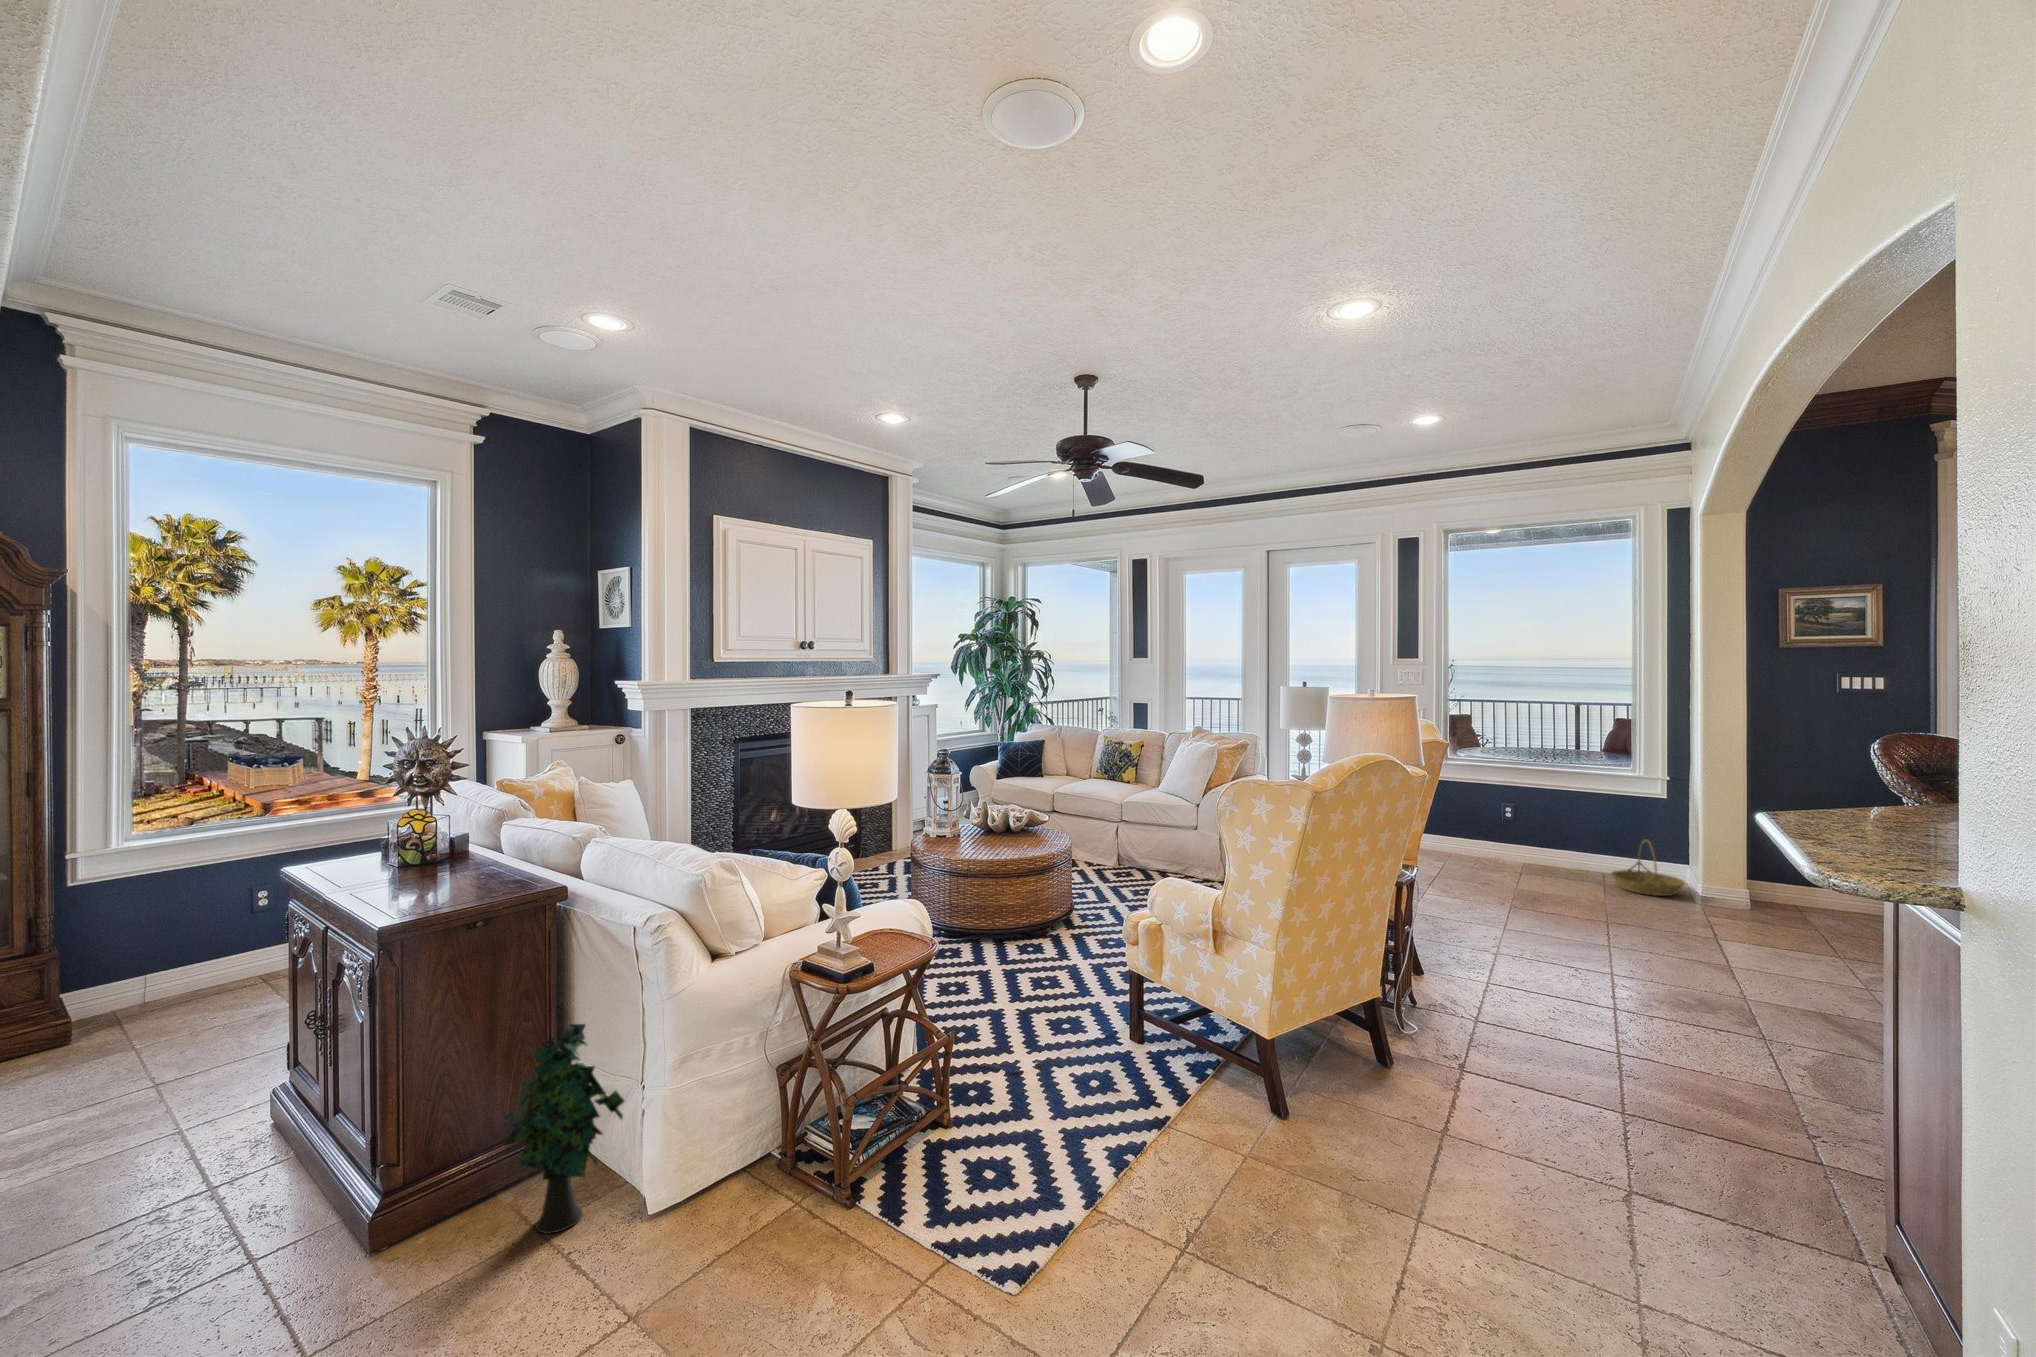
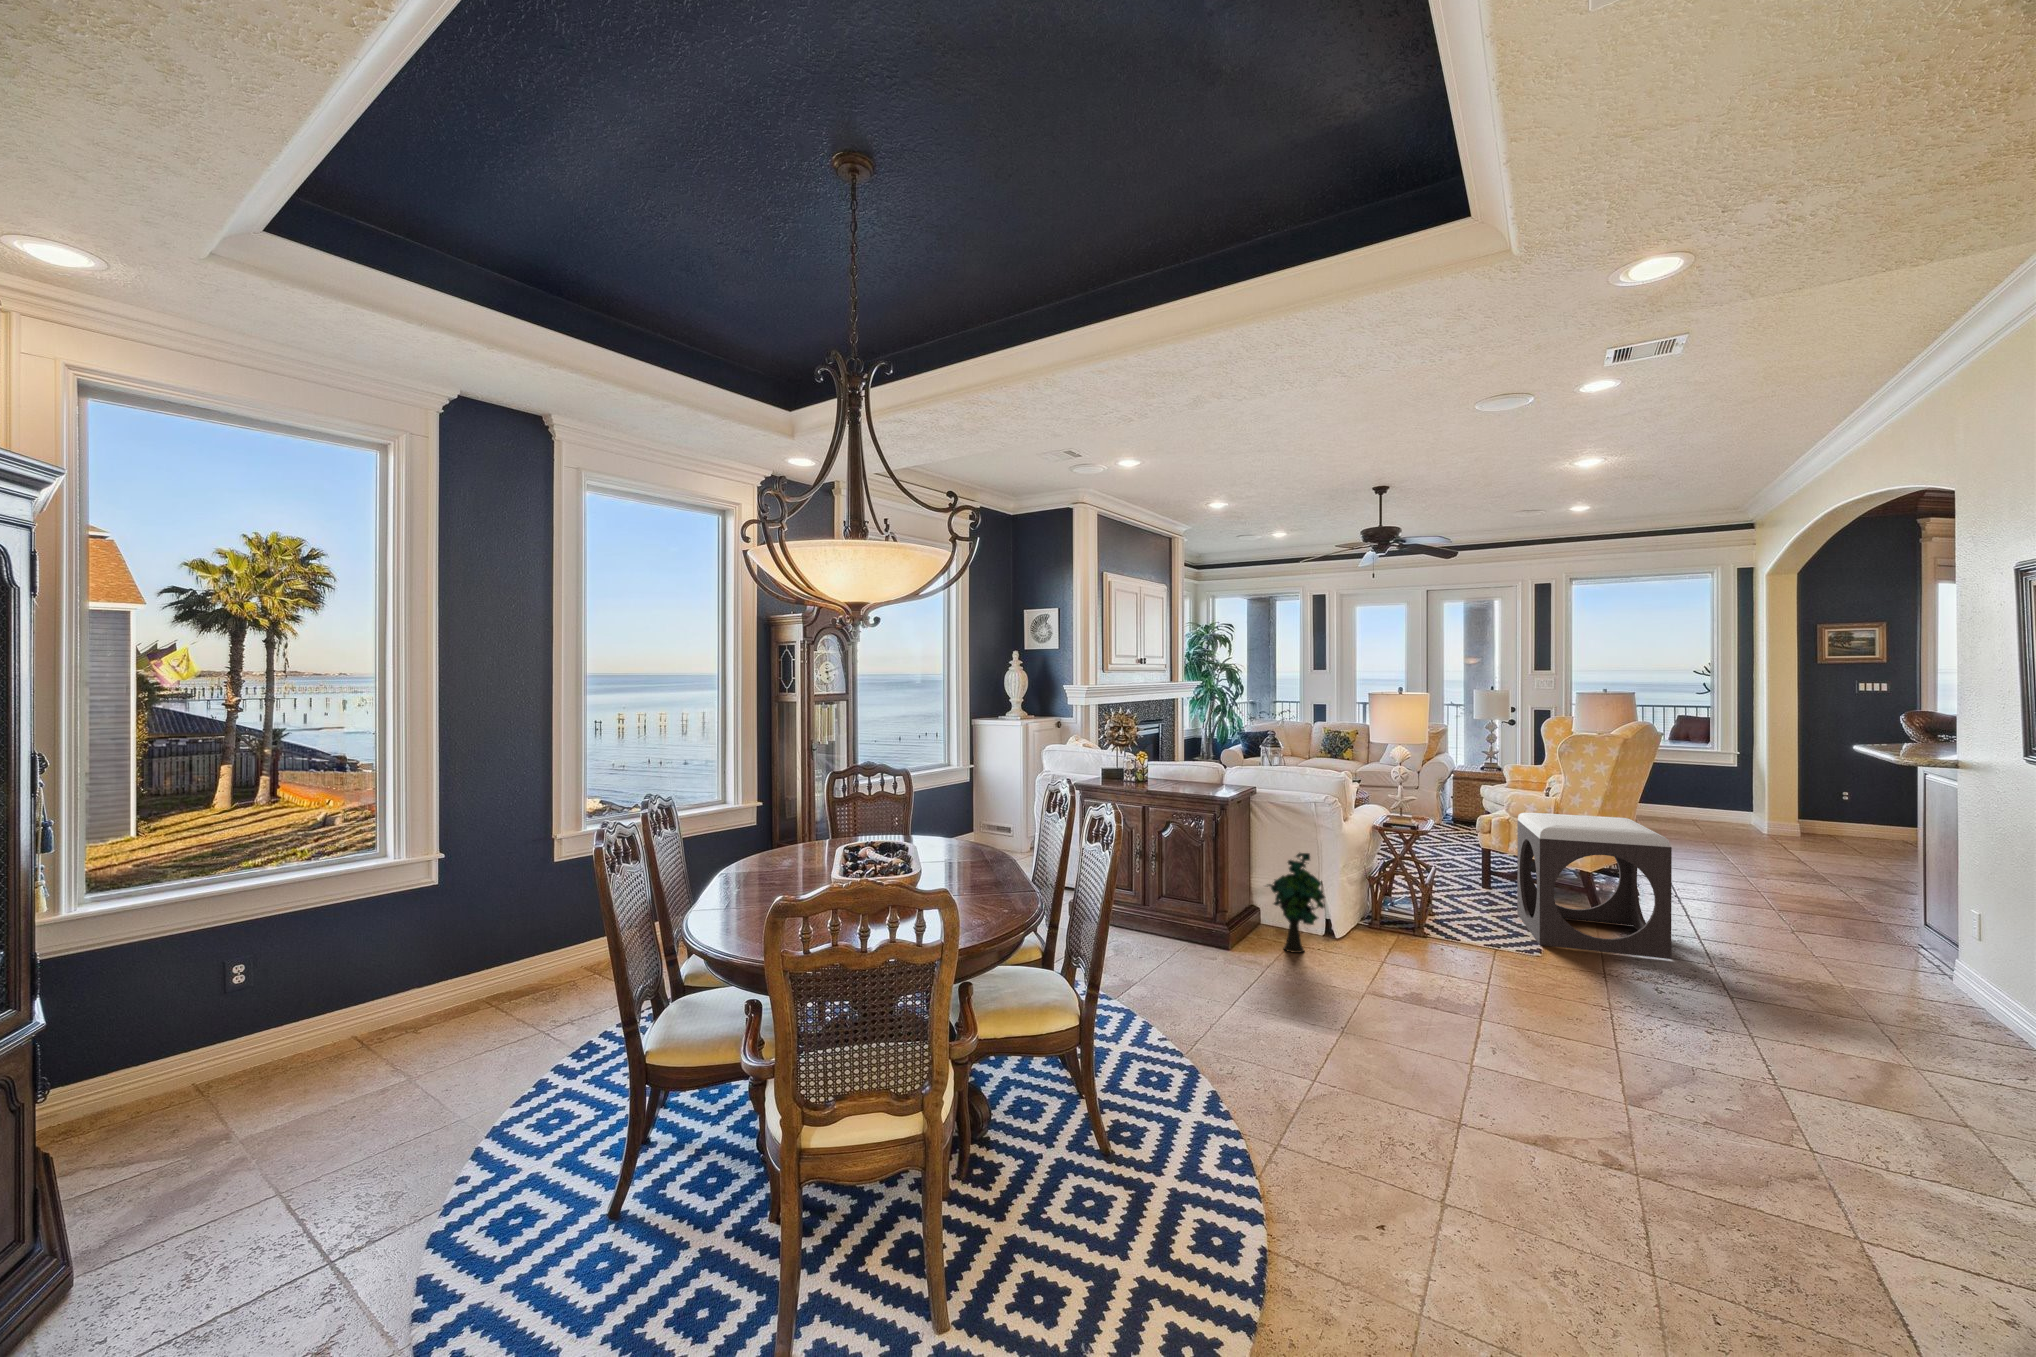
basket: present [1611,839,1685,896] -> none [1702,793,1756,830]
footstool: none [1071,919,1316,1276] -> present [1517,813,1672,959]

